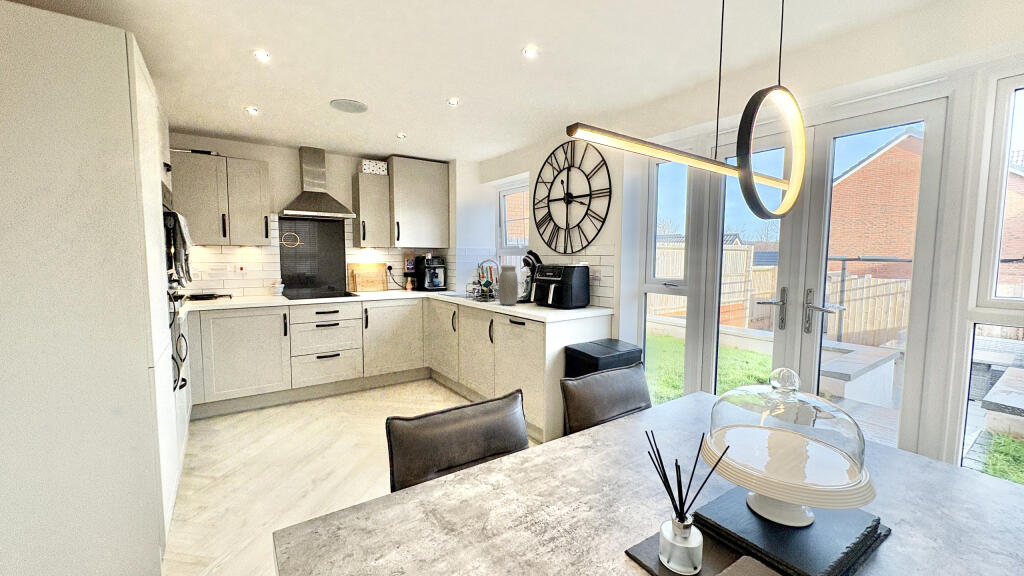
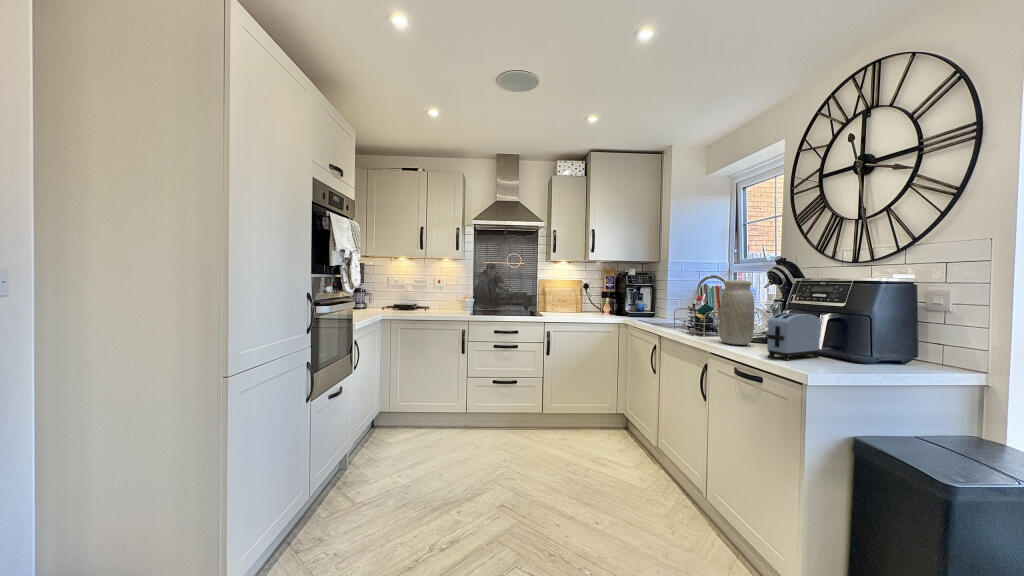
toaster: none [526,284,550,310] -> present [767,313,821,360]

